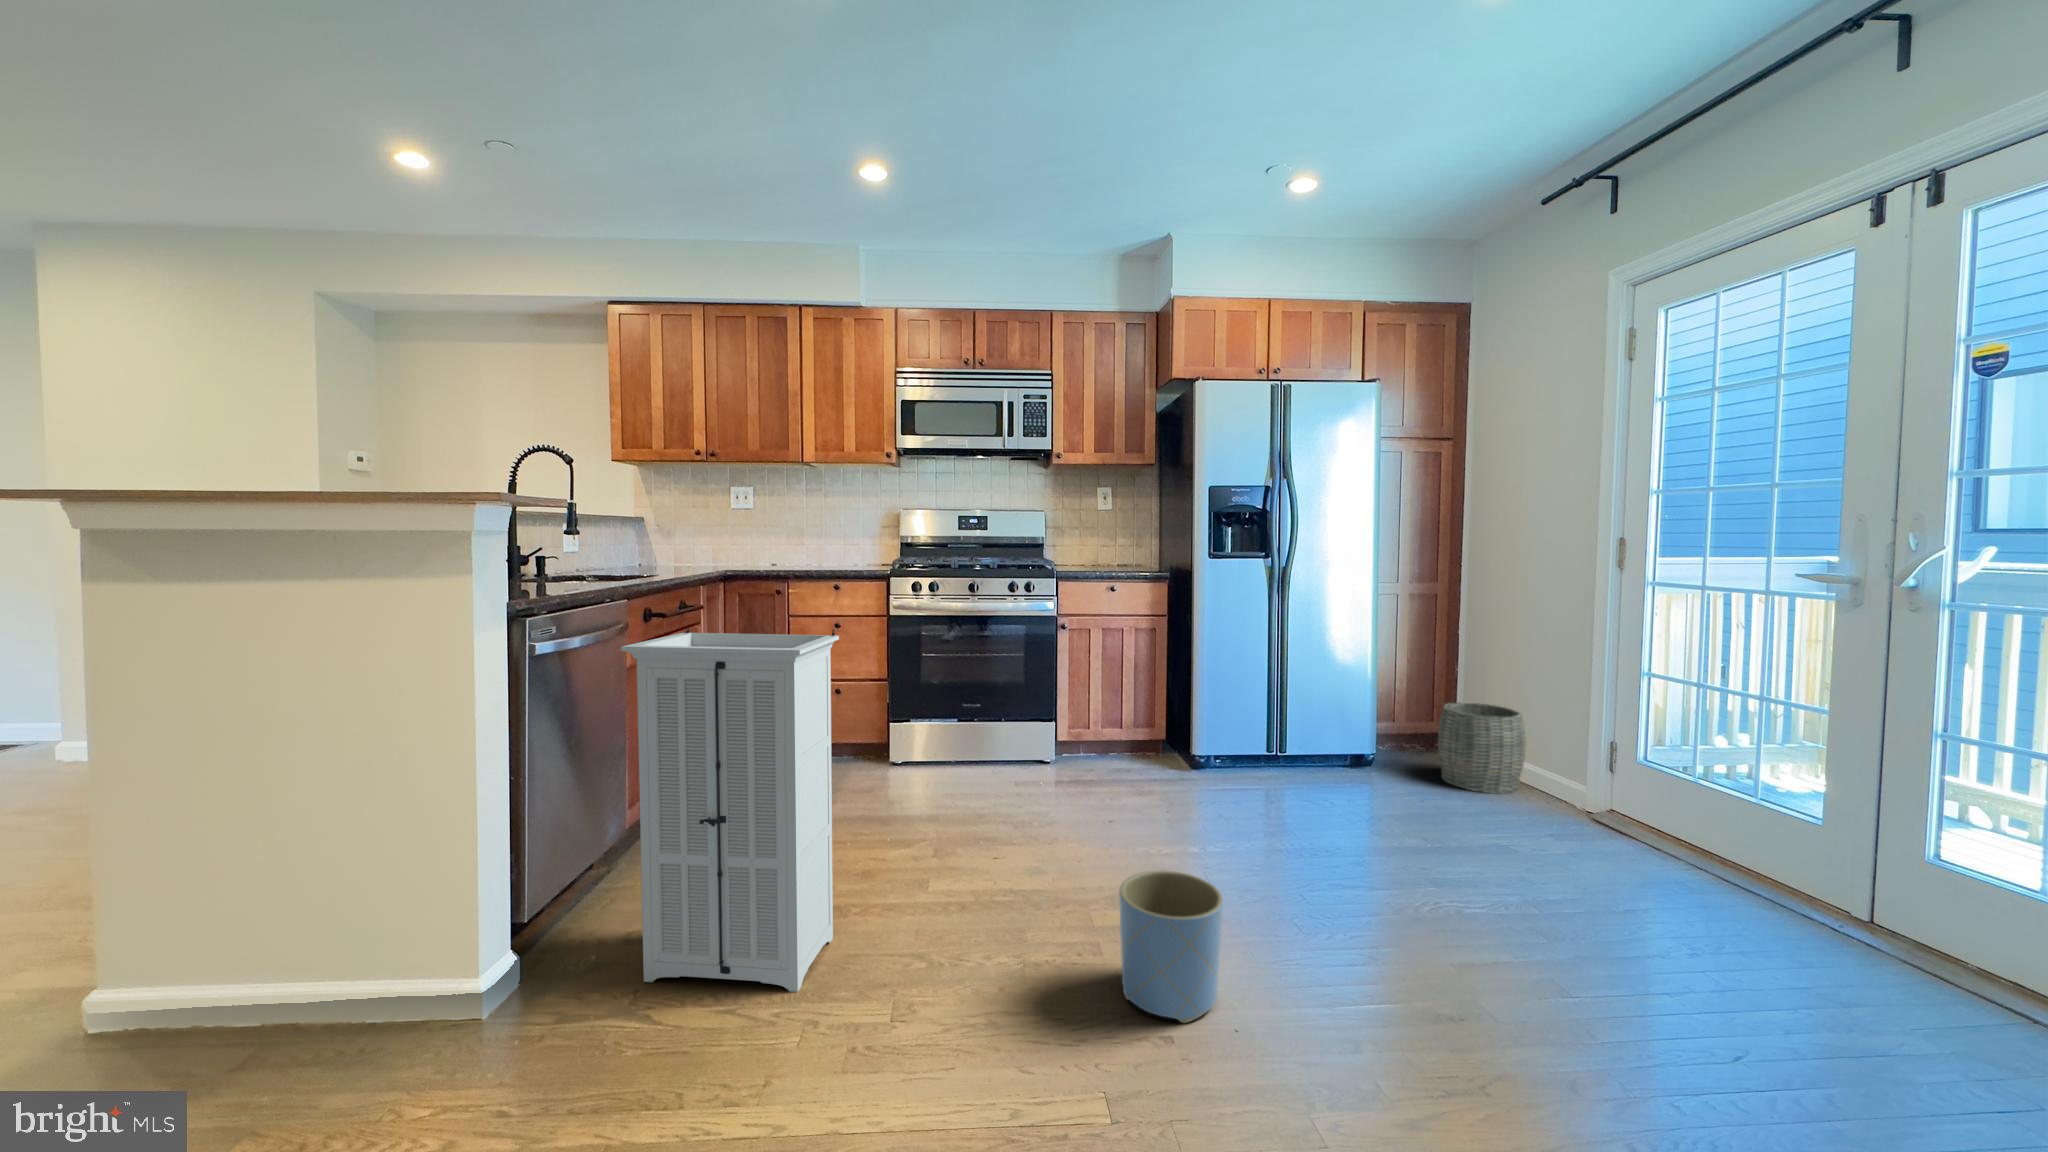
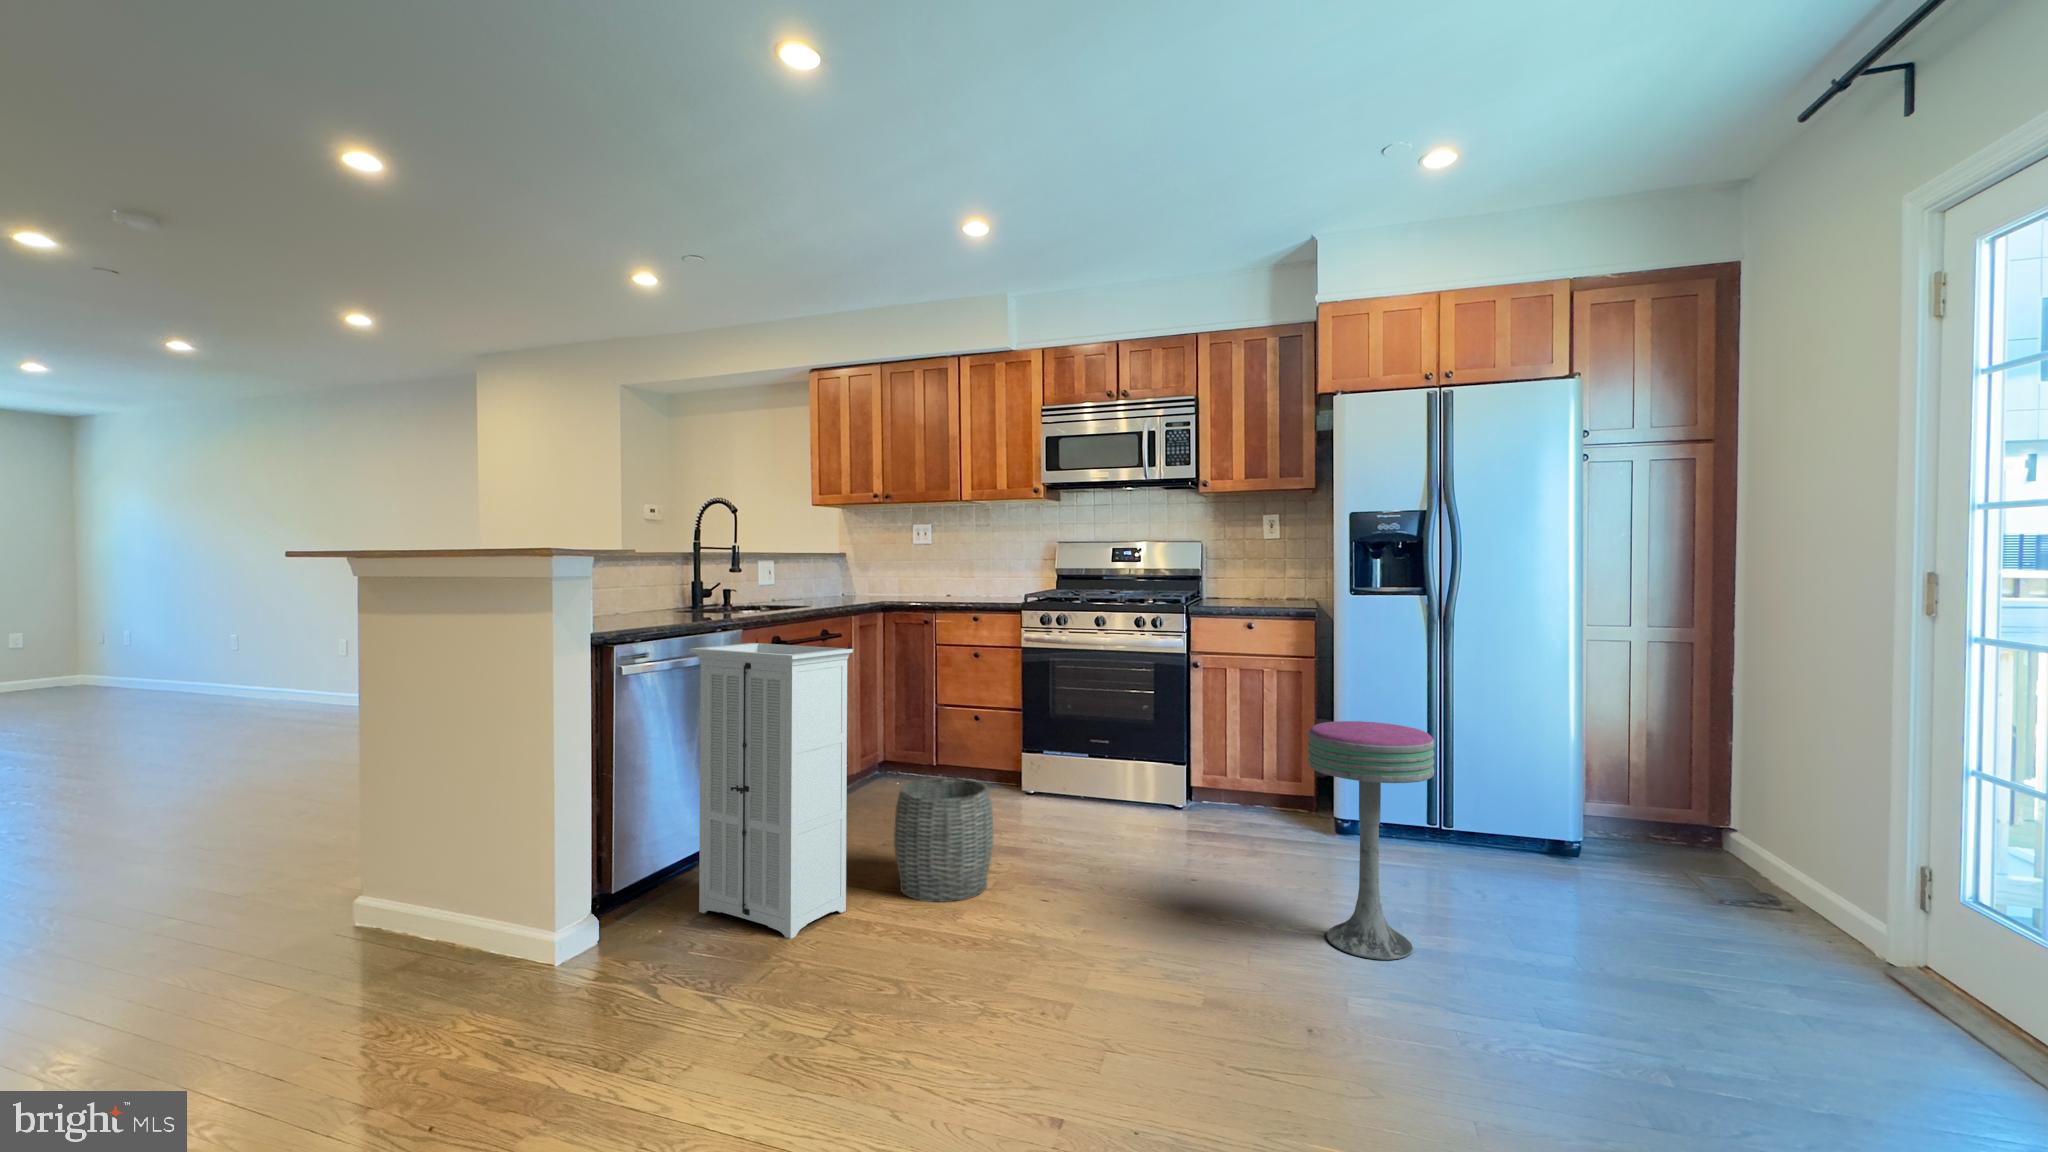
bar stool: none [1275,676,1387,885] -> present [1308,721,1434,960]
woven basket: present [1438,702,1526,794] -> present [894,778,993,902]
planter: present [1119,871,1223,1023] -> none [1028,885,1125,1025]

